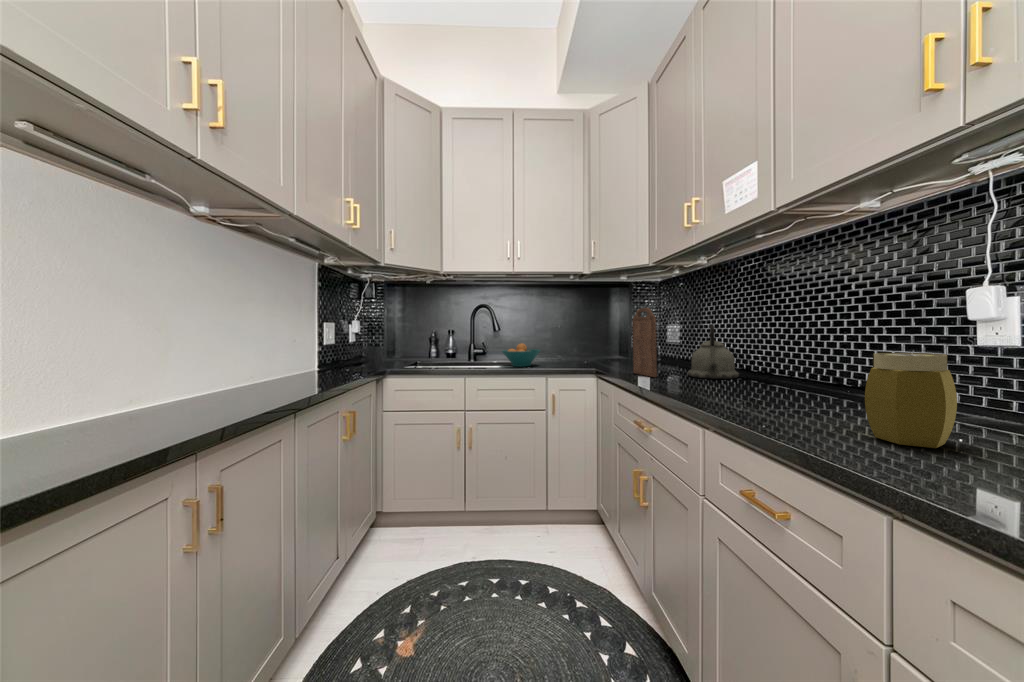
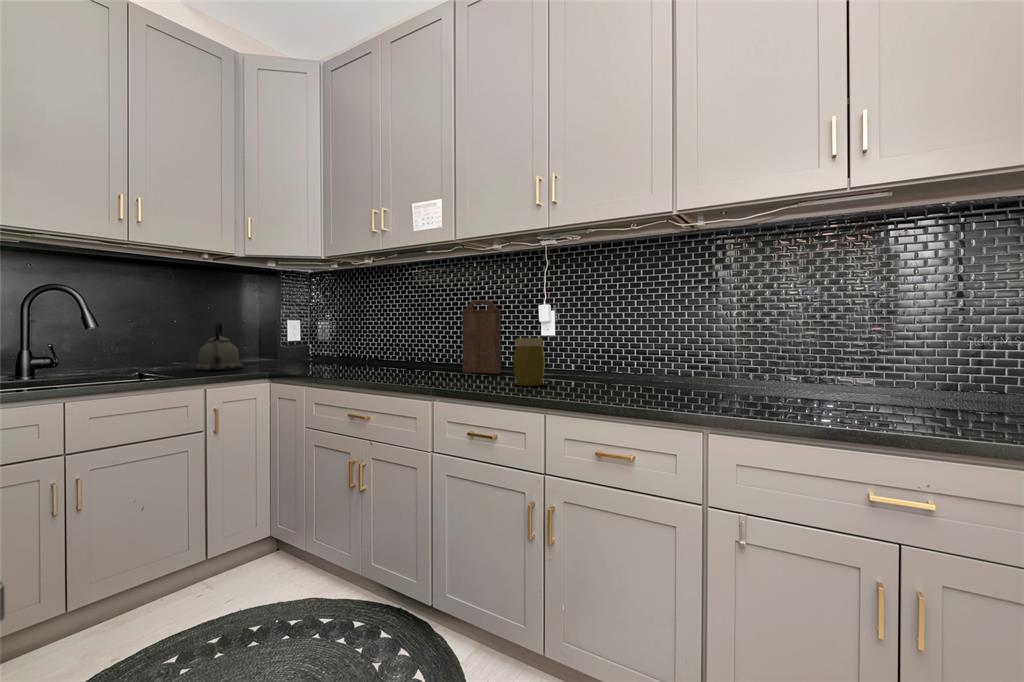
cutting board: present [633,308,657,377] -> present [462,300,501,374]
kettle: present [688,325,739,379] -> present [195,323,243,370]
fruit bowl: present [502,343,540,367] -> none [78,341,156,376]

